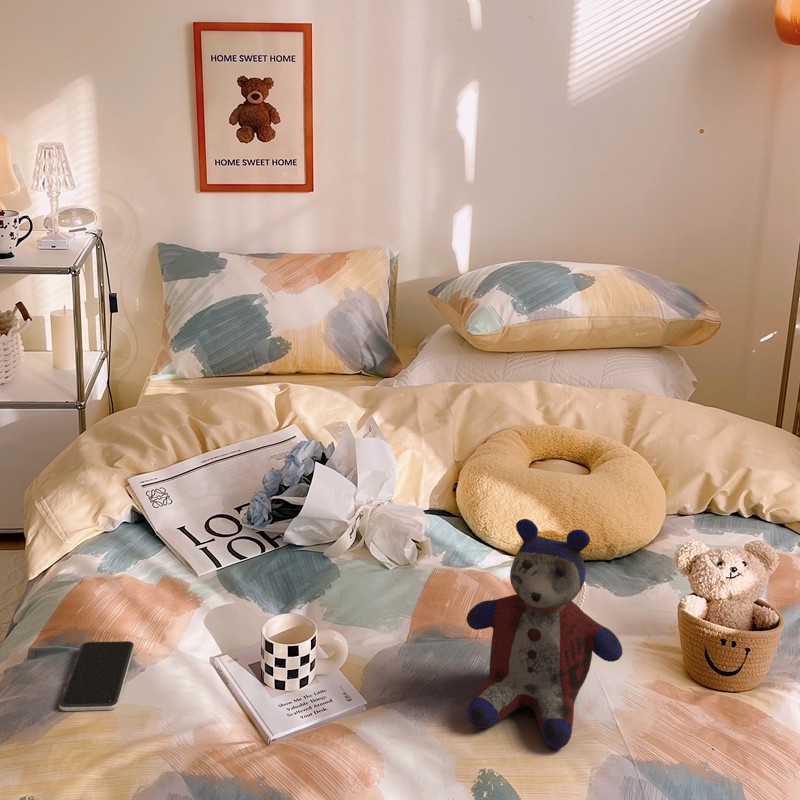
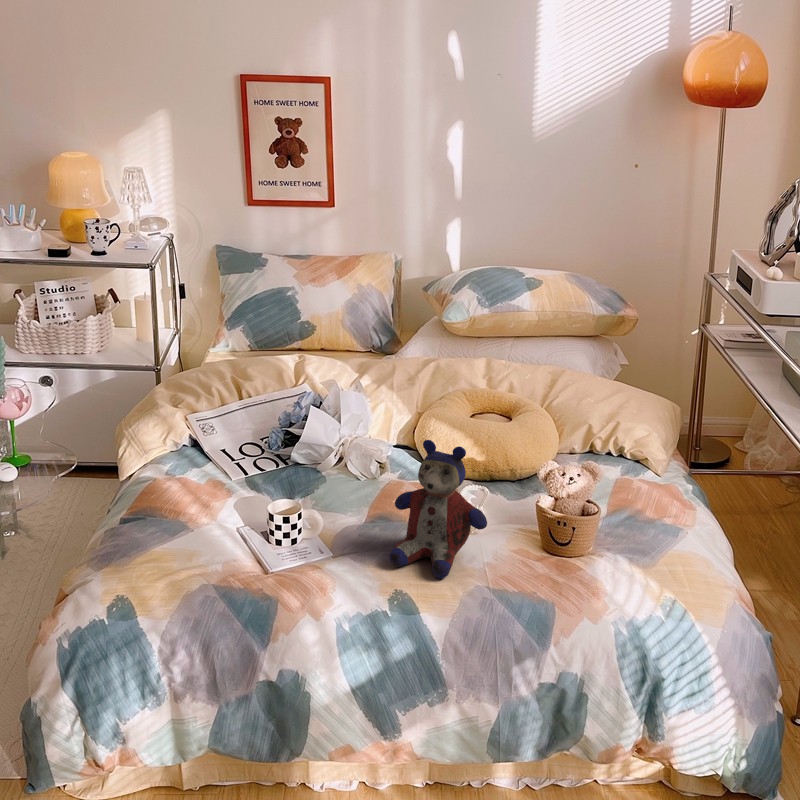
smartphone: present [59,641,134,711] -> none [143,513,189,549]

